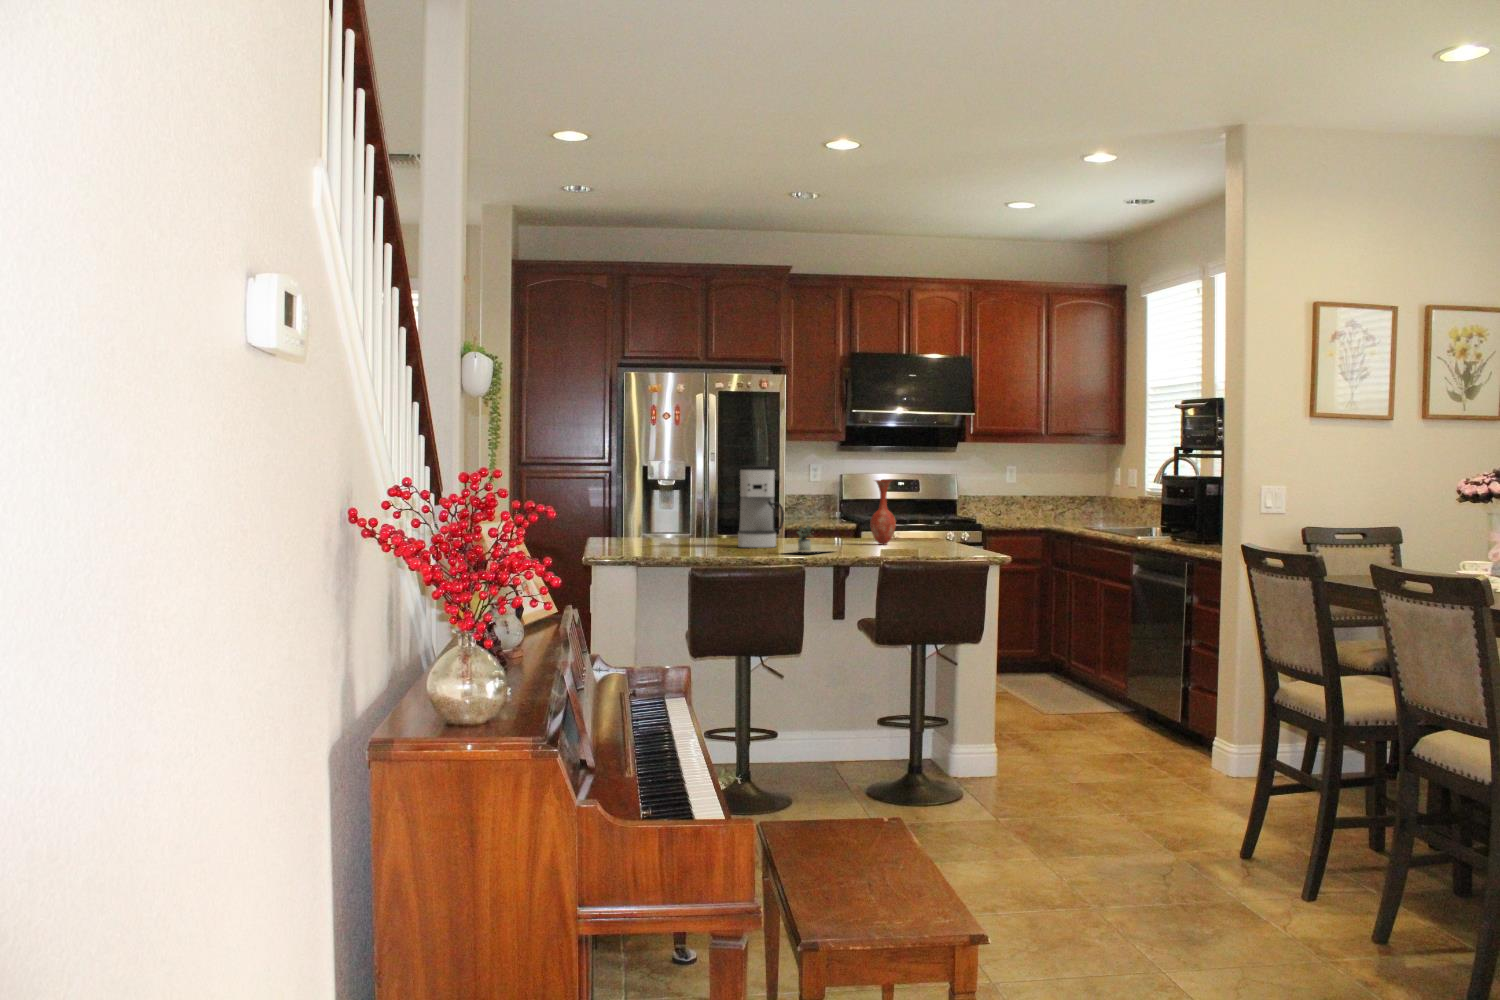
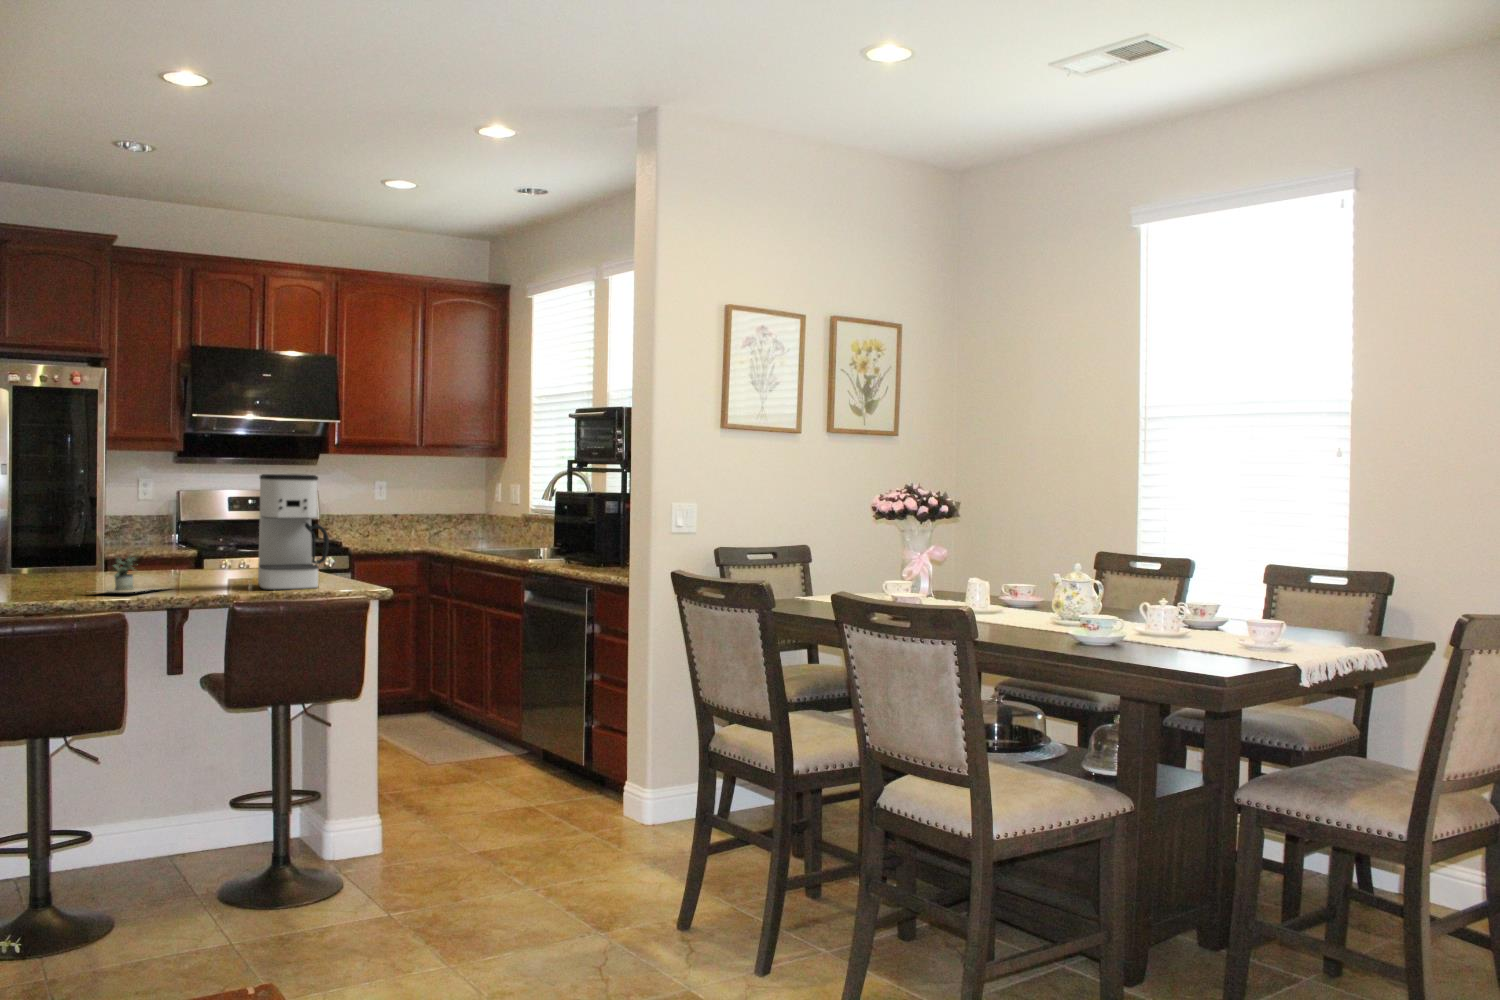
coffee maker: present [738,466,784,548] -> present [258,474,329,590]
vase: present [870,480,896,545] -> none [218,497,252,577]

